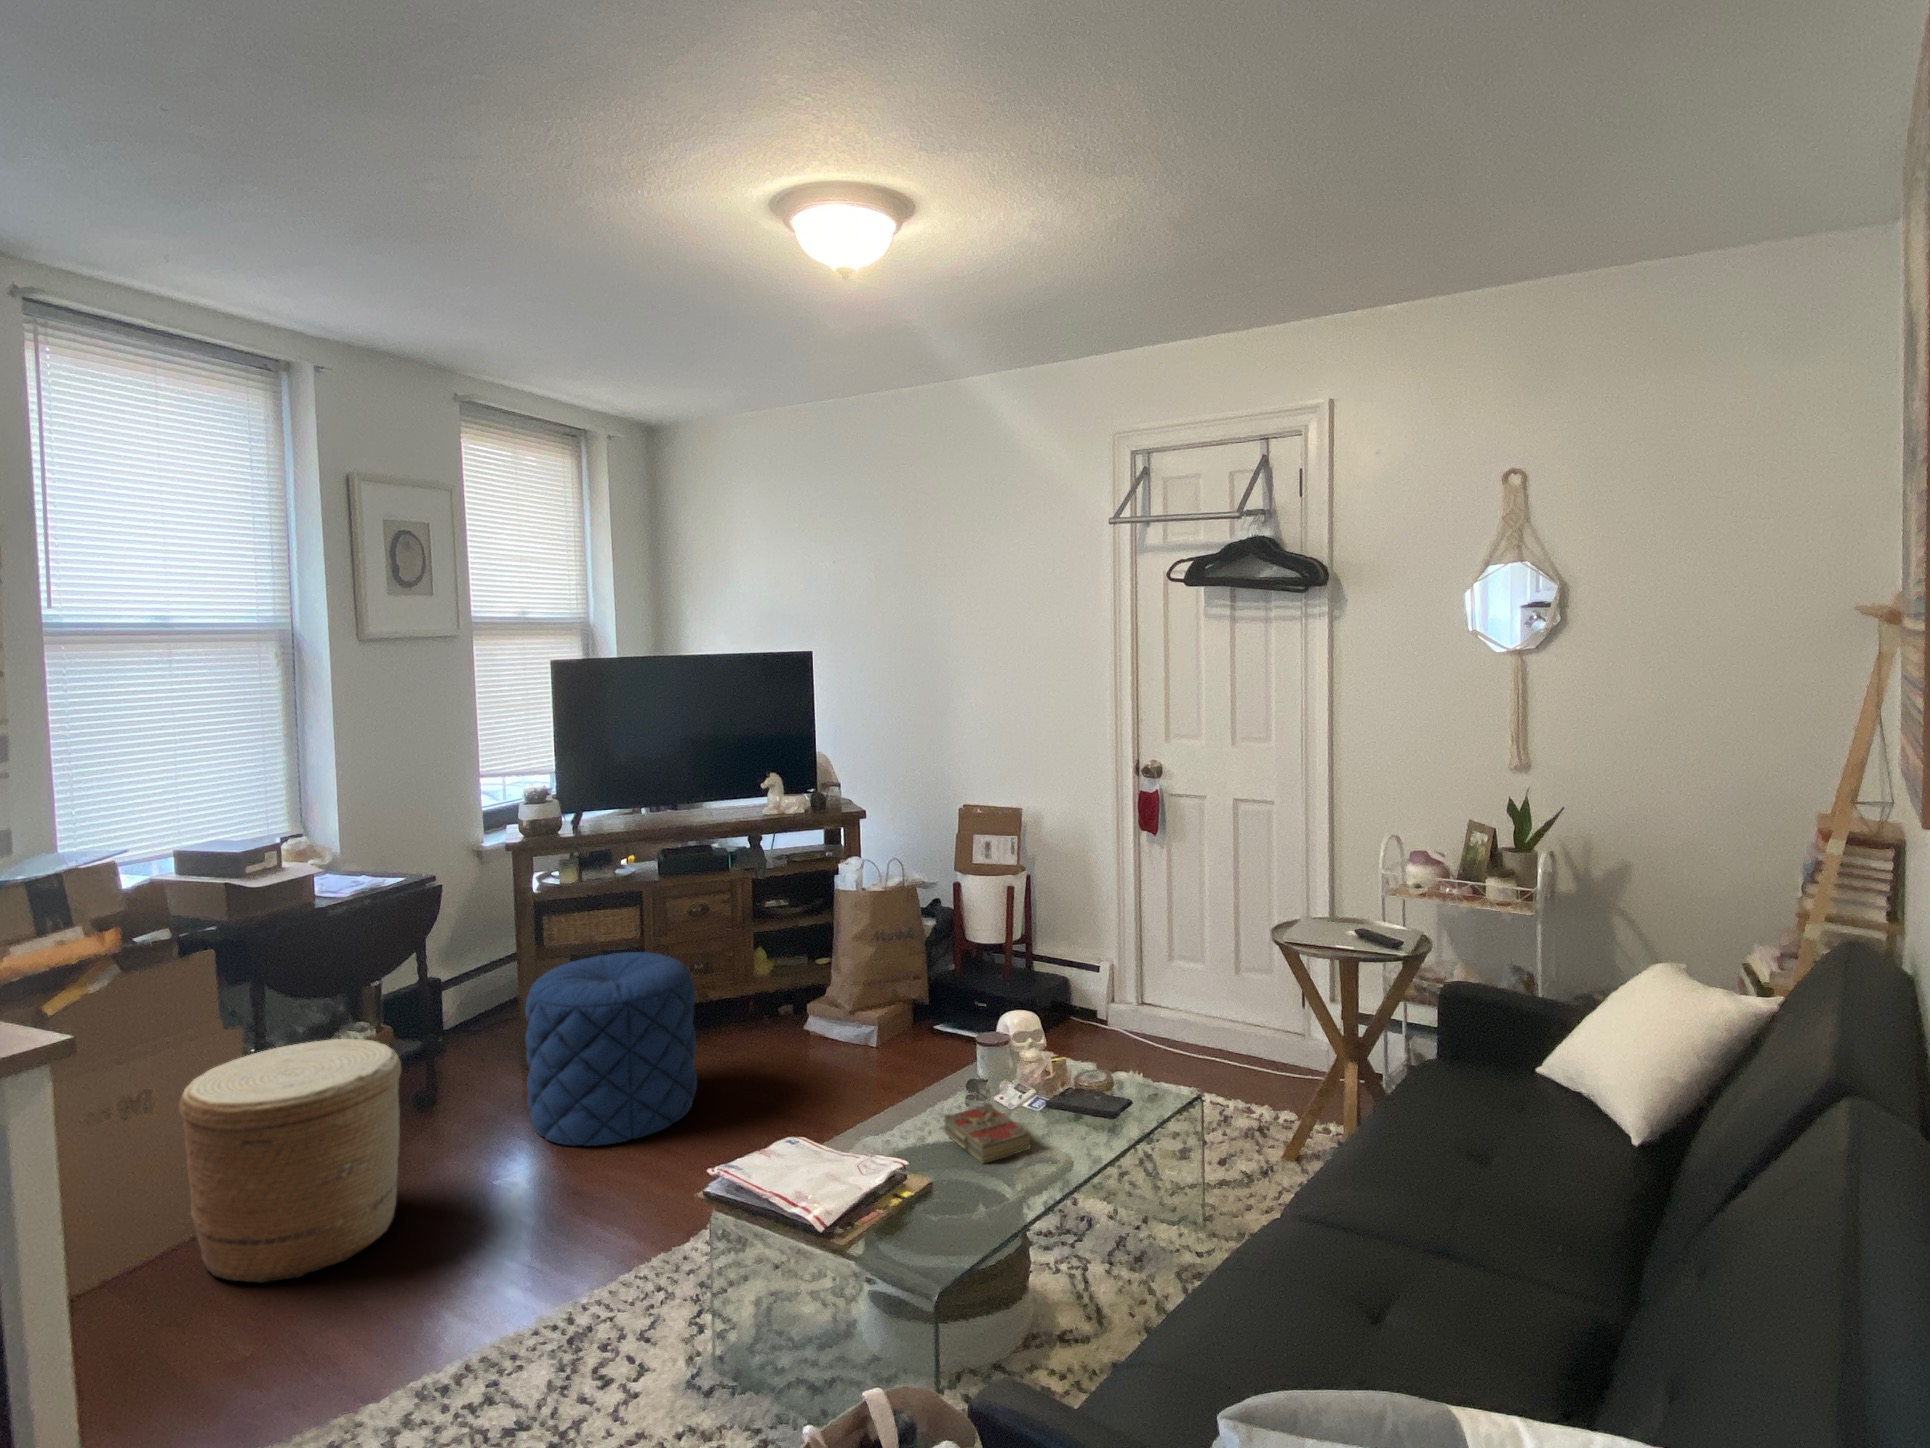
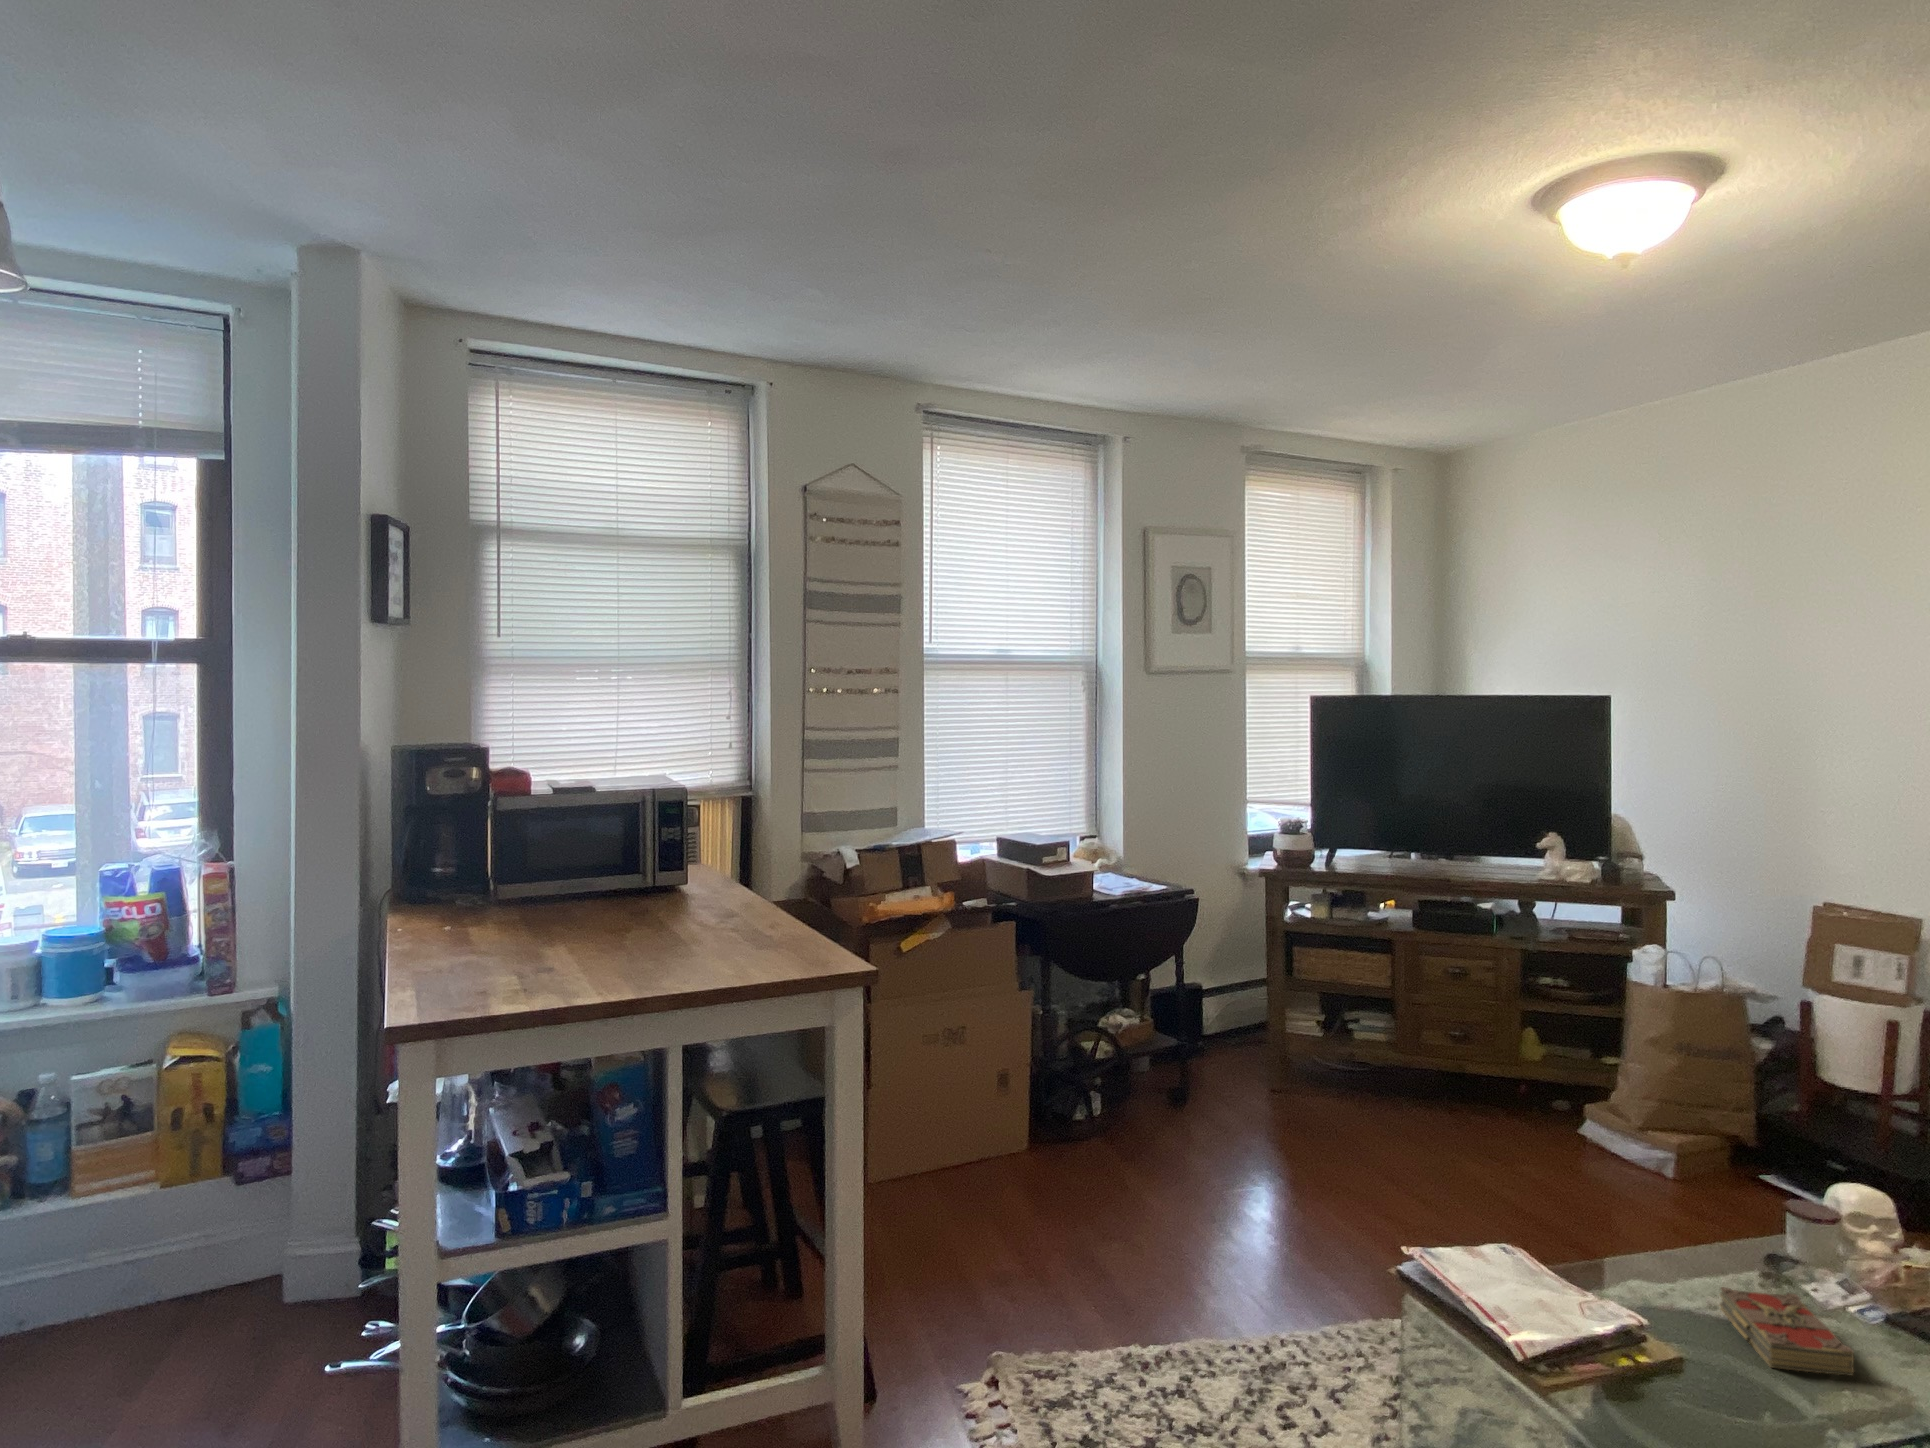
pouf: present [525,952,697,1146] -> none [1259,997,1435,1196]
woven basket: present [179,1039,401,1283] -> none [983,1017,1144,1218]

